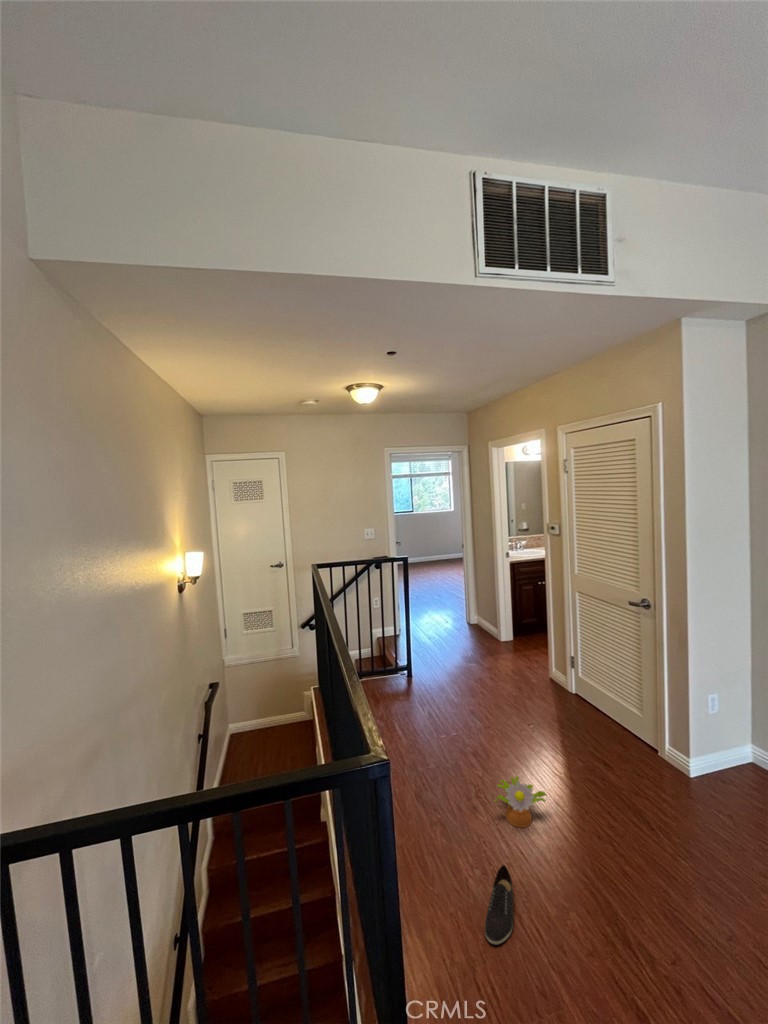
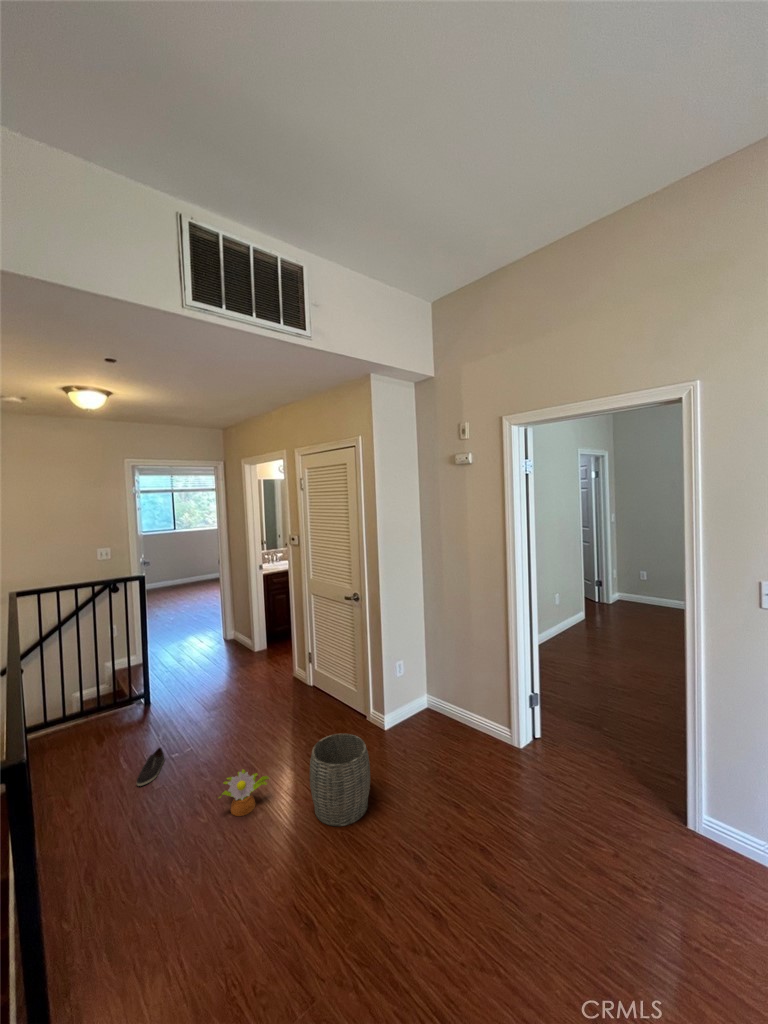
woven basket: none [601,769,687,889] -> present [310,734,370,826]
shoe: present [485,865,513,944] -> present [136,748,164,786]

